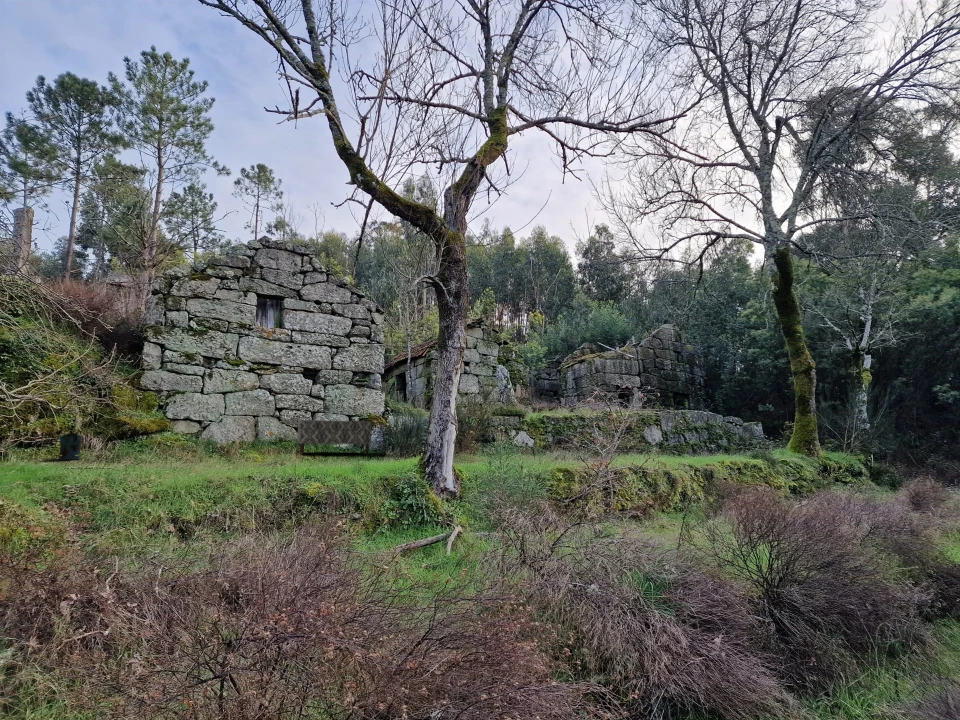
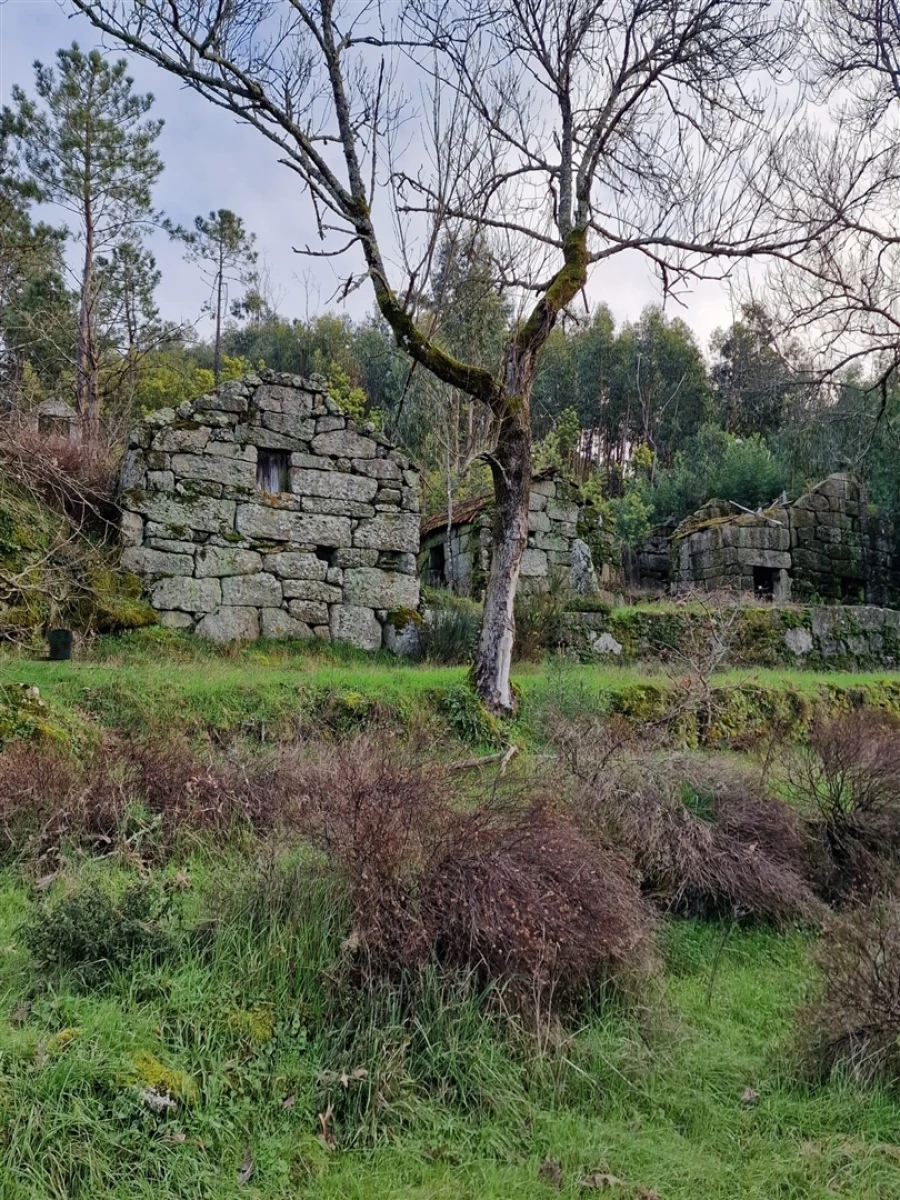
bench: present [297,420,372,454] -> none [310,613,405,660]

